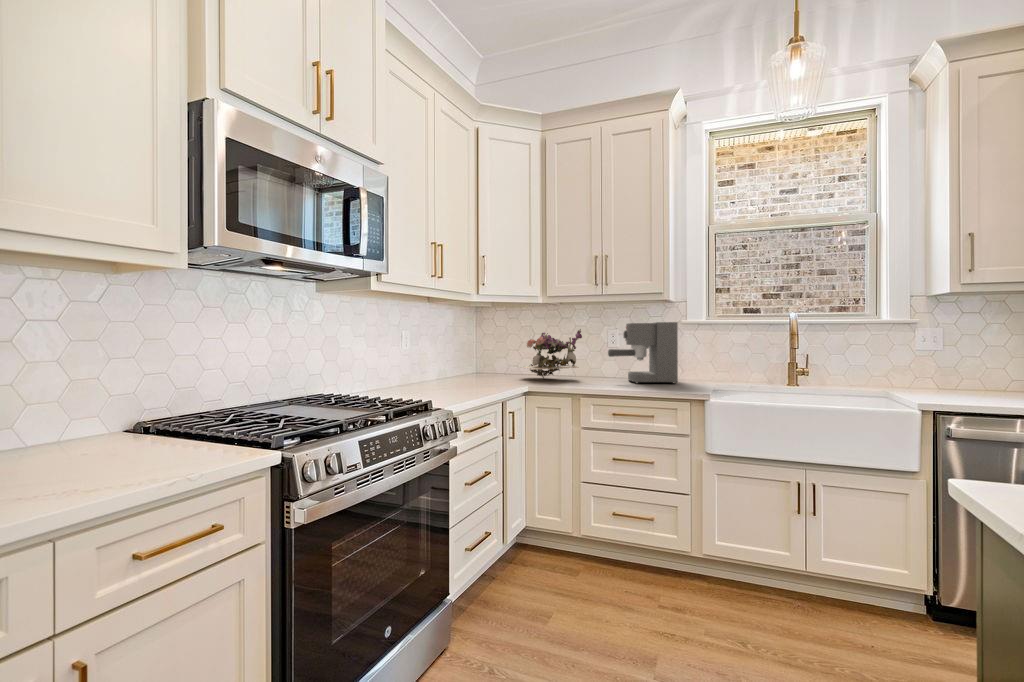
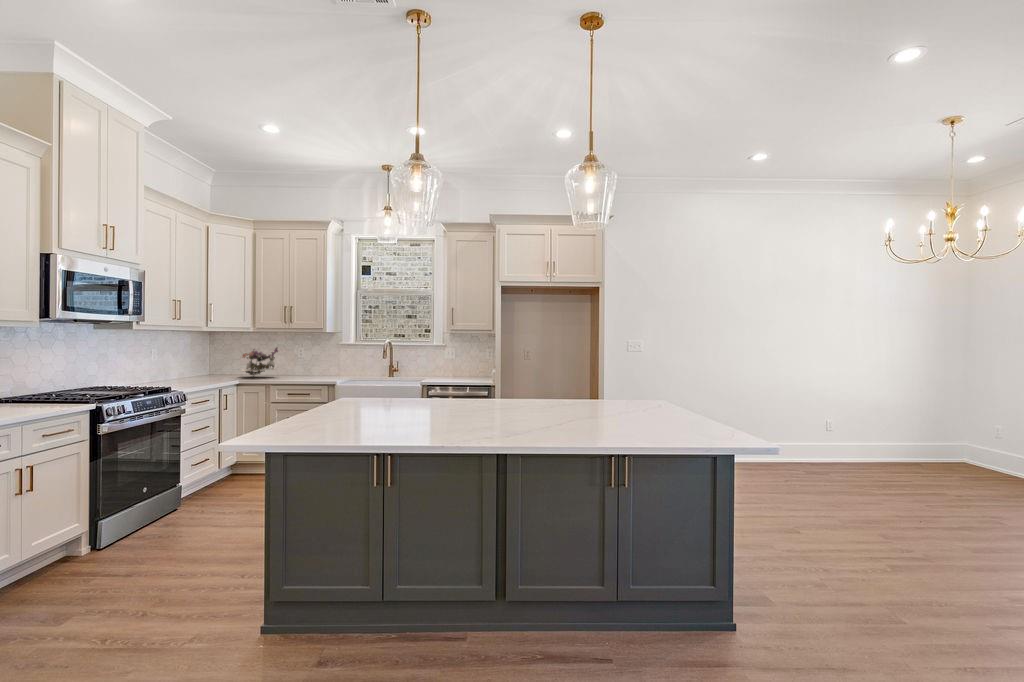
coffee maker: present [608,322,678,383] -> none [292,343,332,378]

